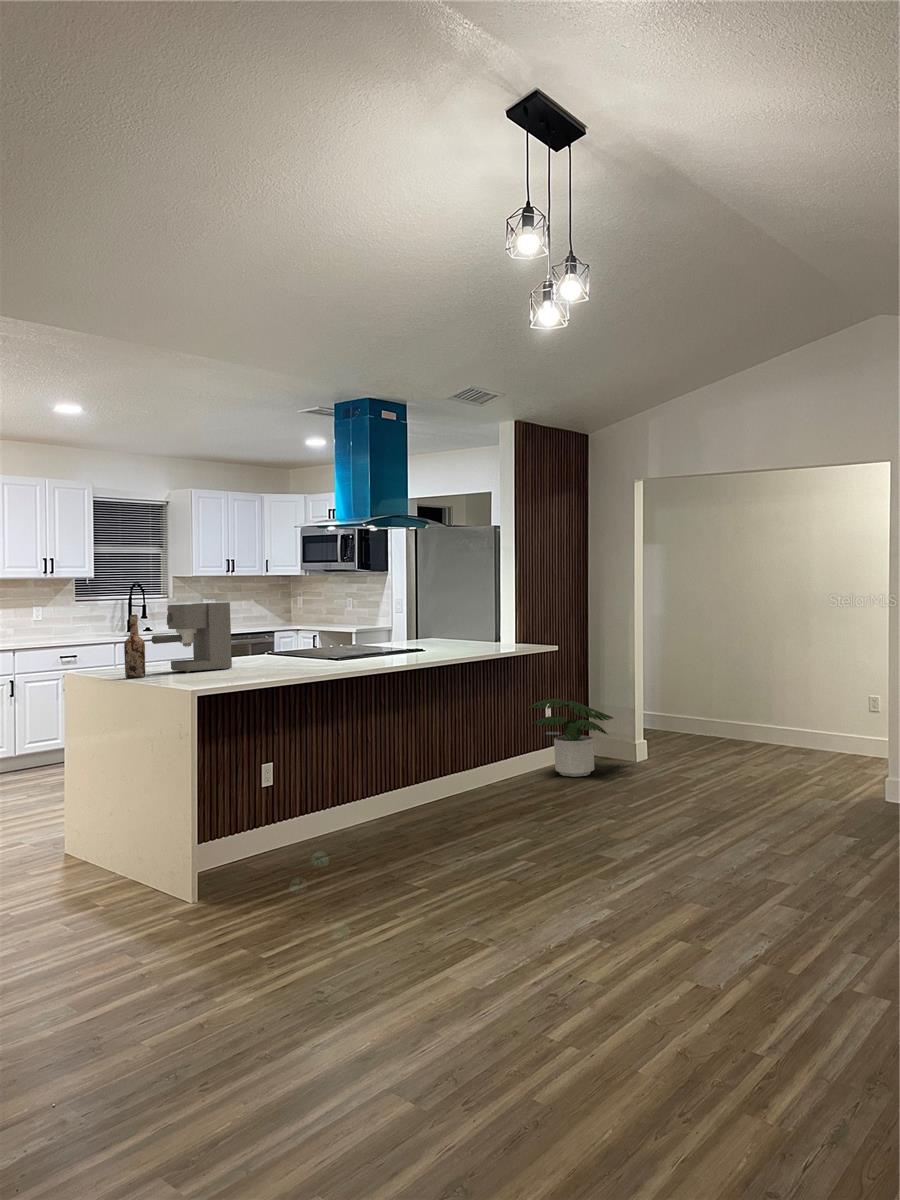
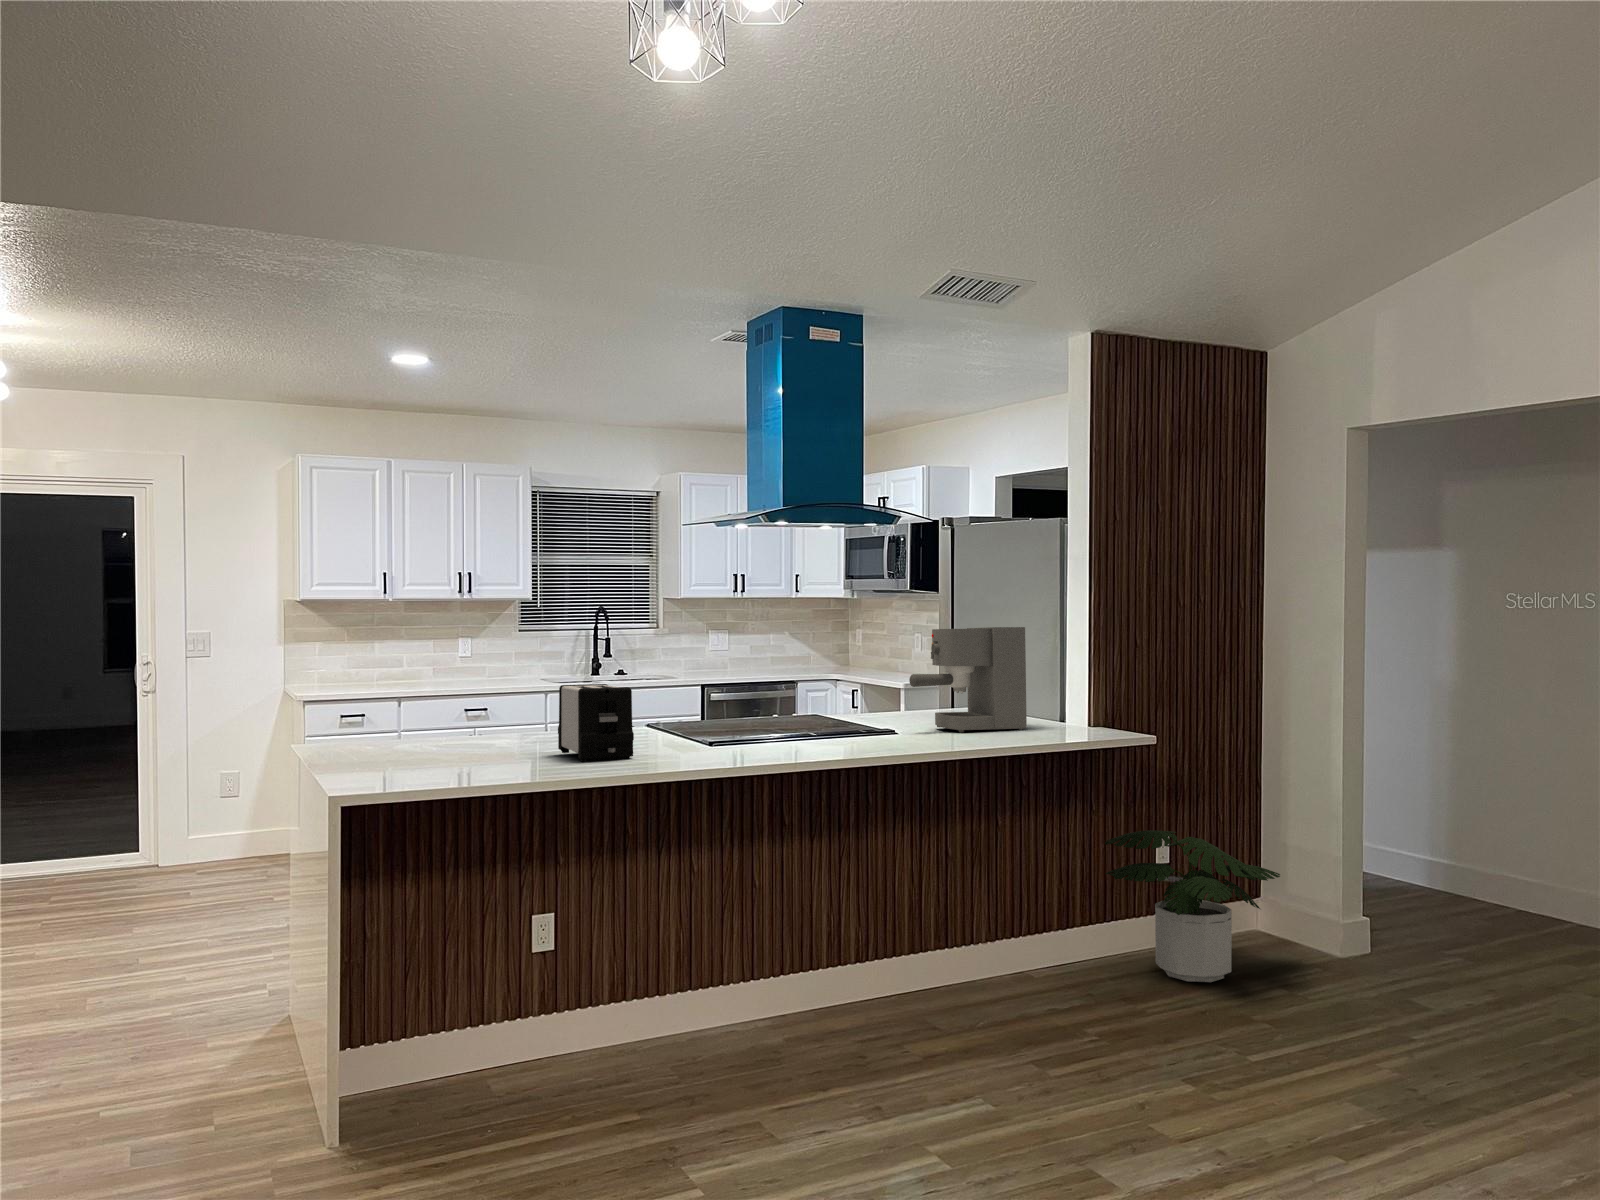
coffee maker: present [151,602,232,673] -> present [909,627,1027,732]
wine bottle: present [124,615,145,678] -> none [344,661,376,760]
toaster: none [271,624,335,667] -> present [558,684,634,762]

